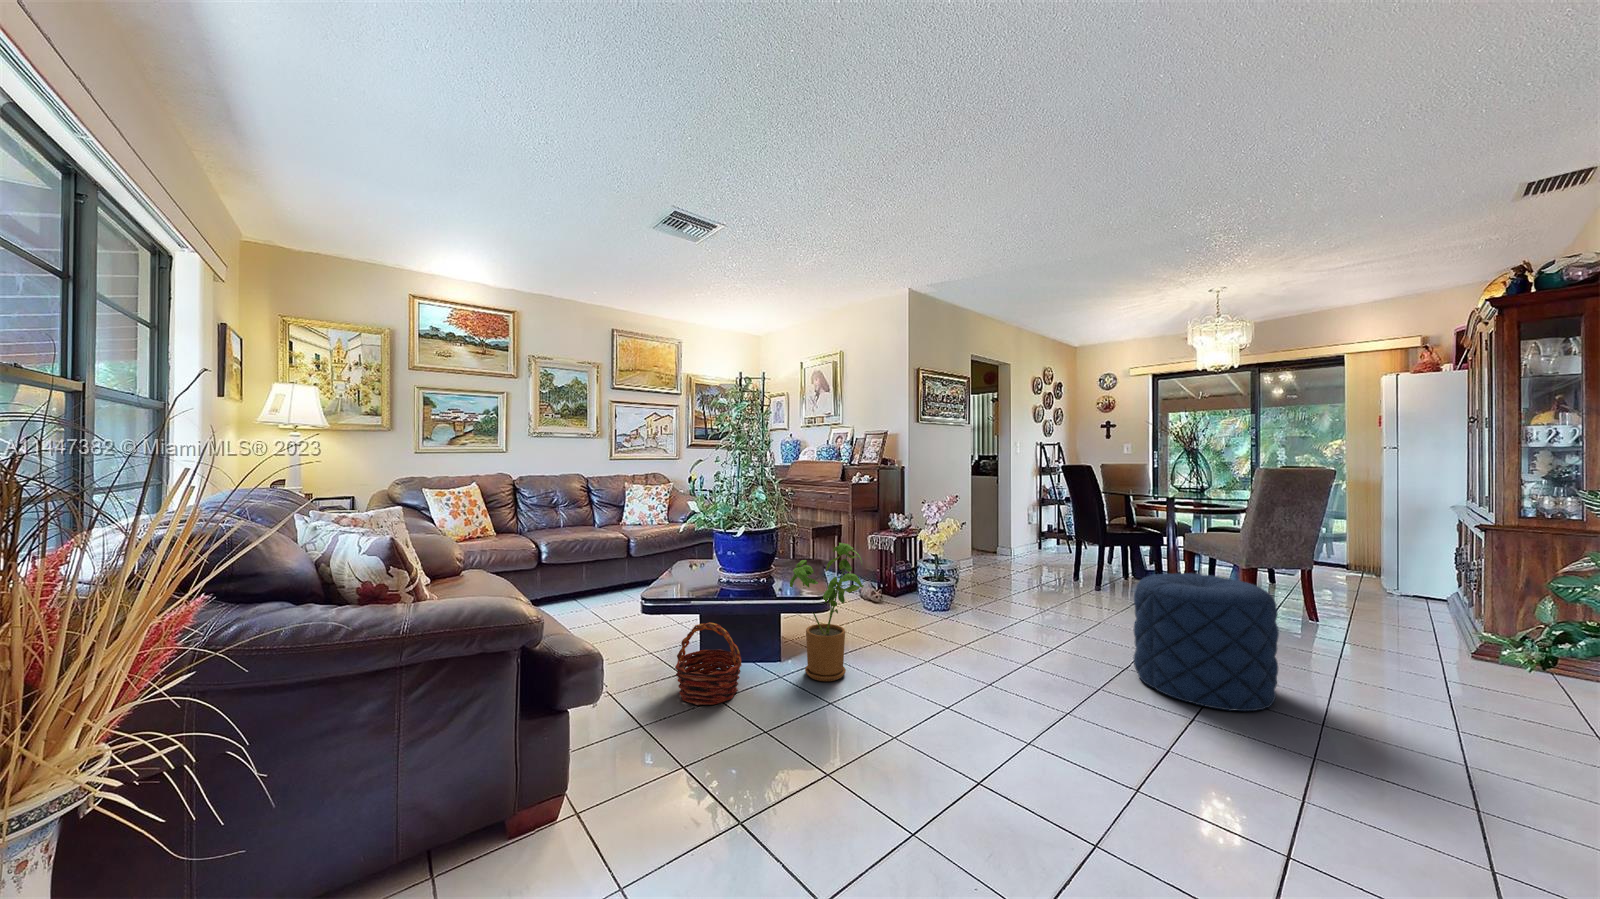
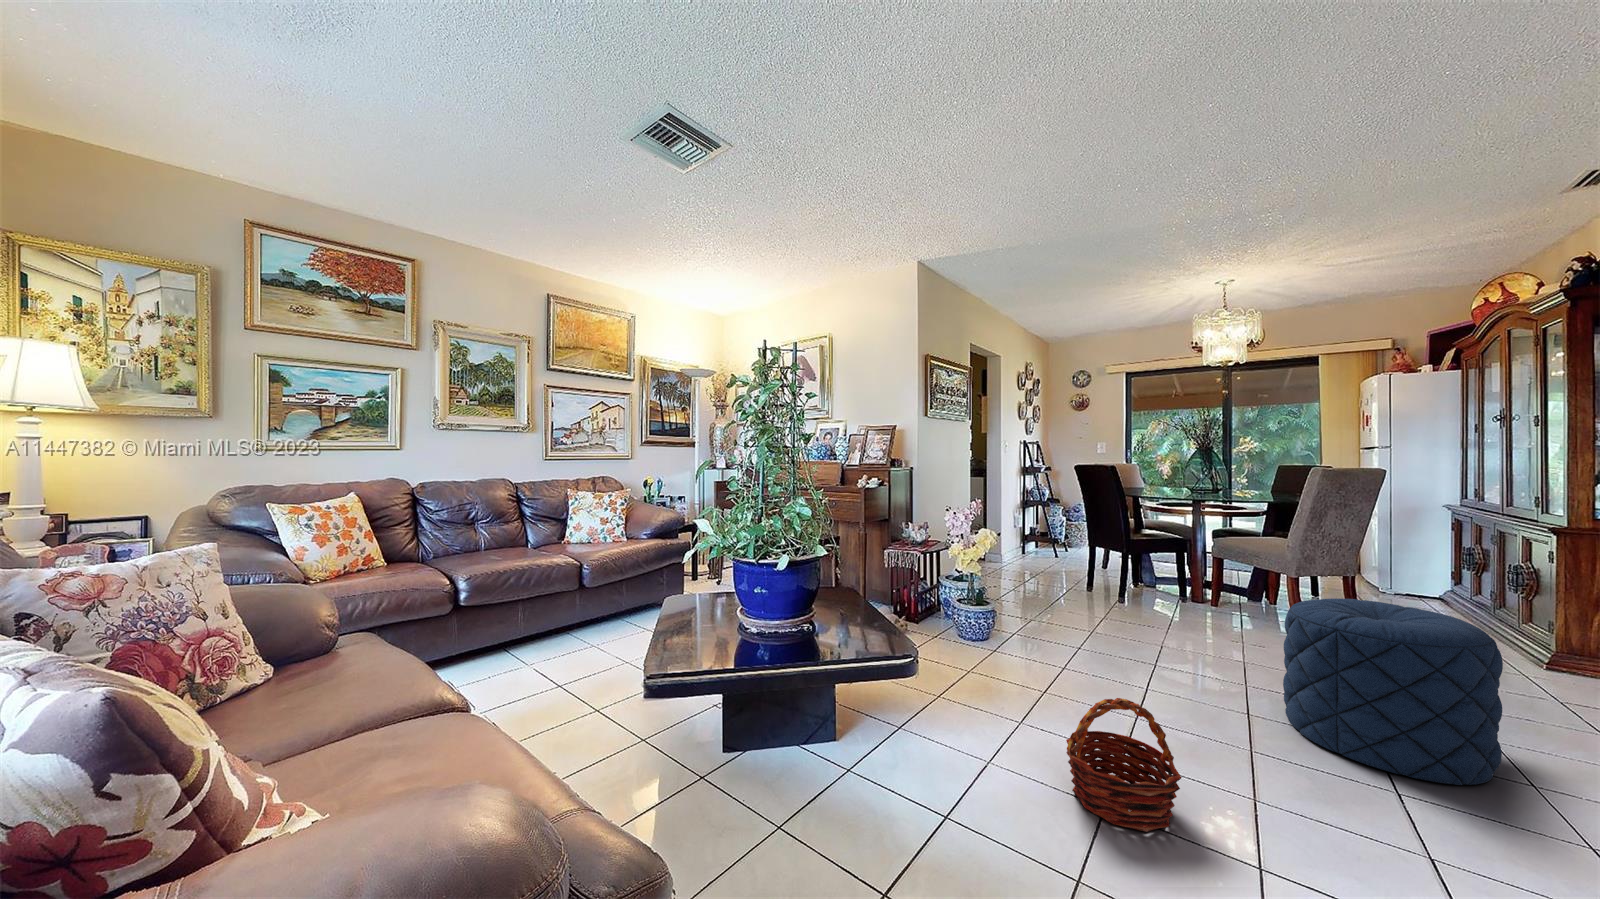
house plant: present [790,543,864,681] -> none [866,577,991,782]
basket: present [675,622,742,706] -> present [1066,698,1182,832]

